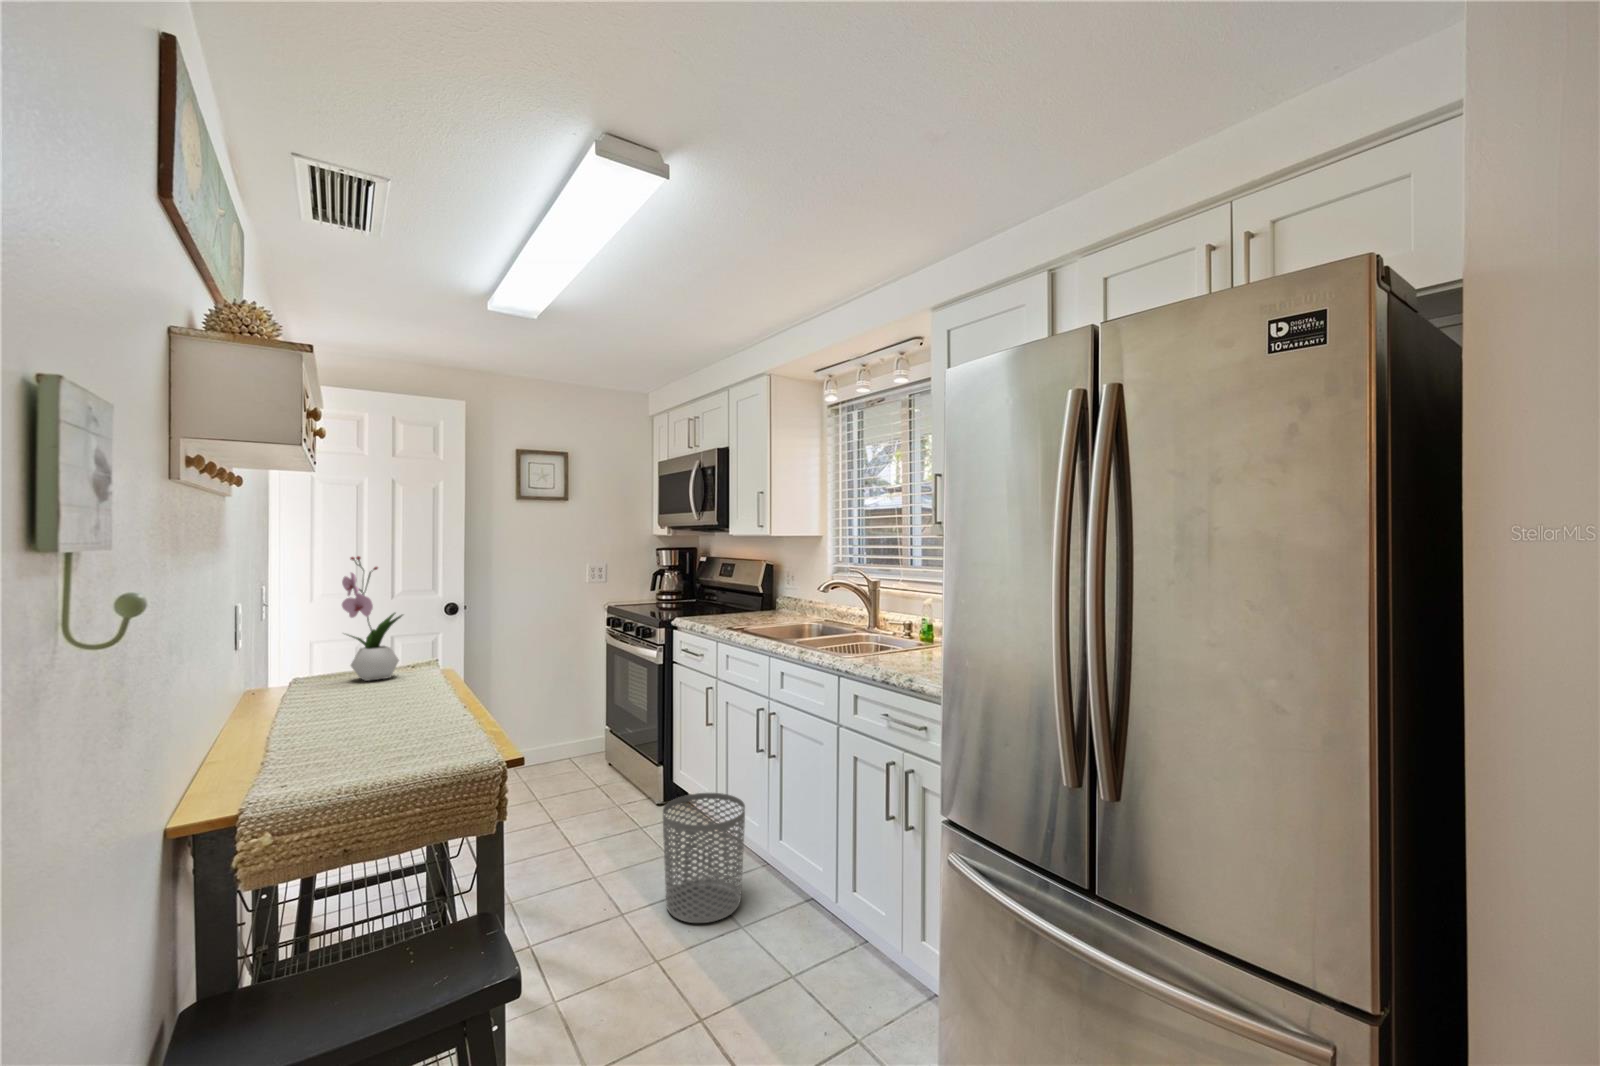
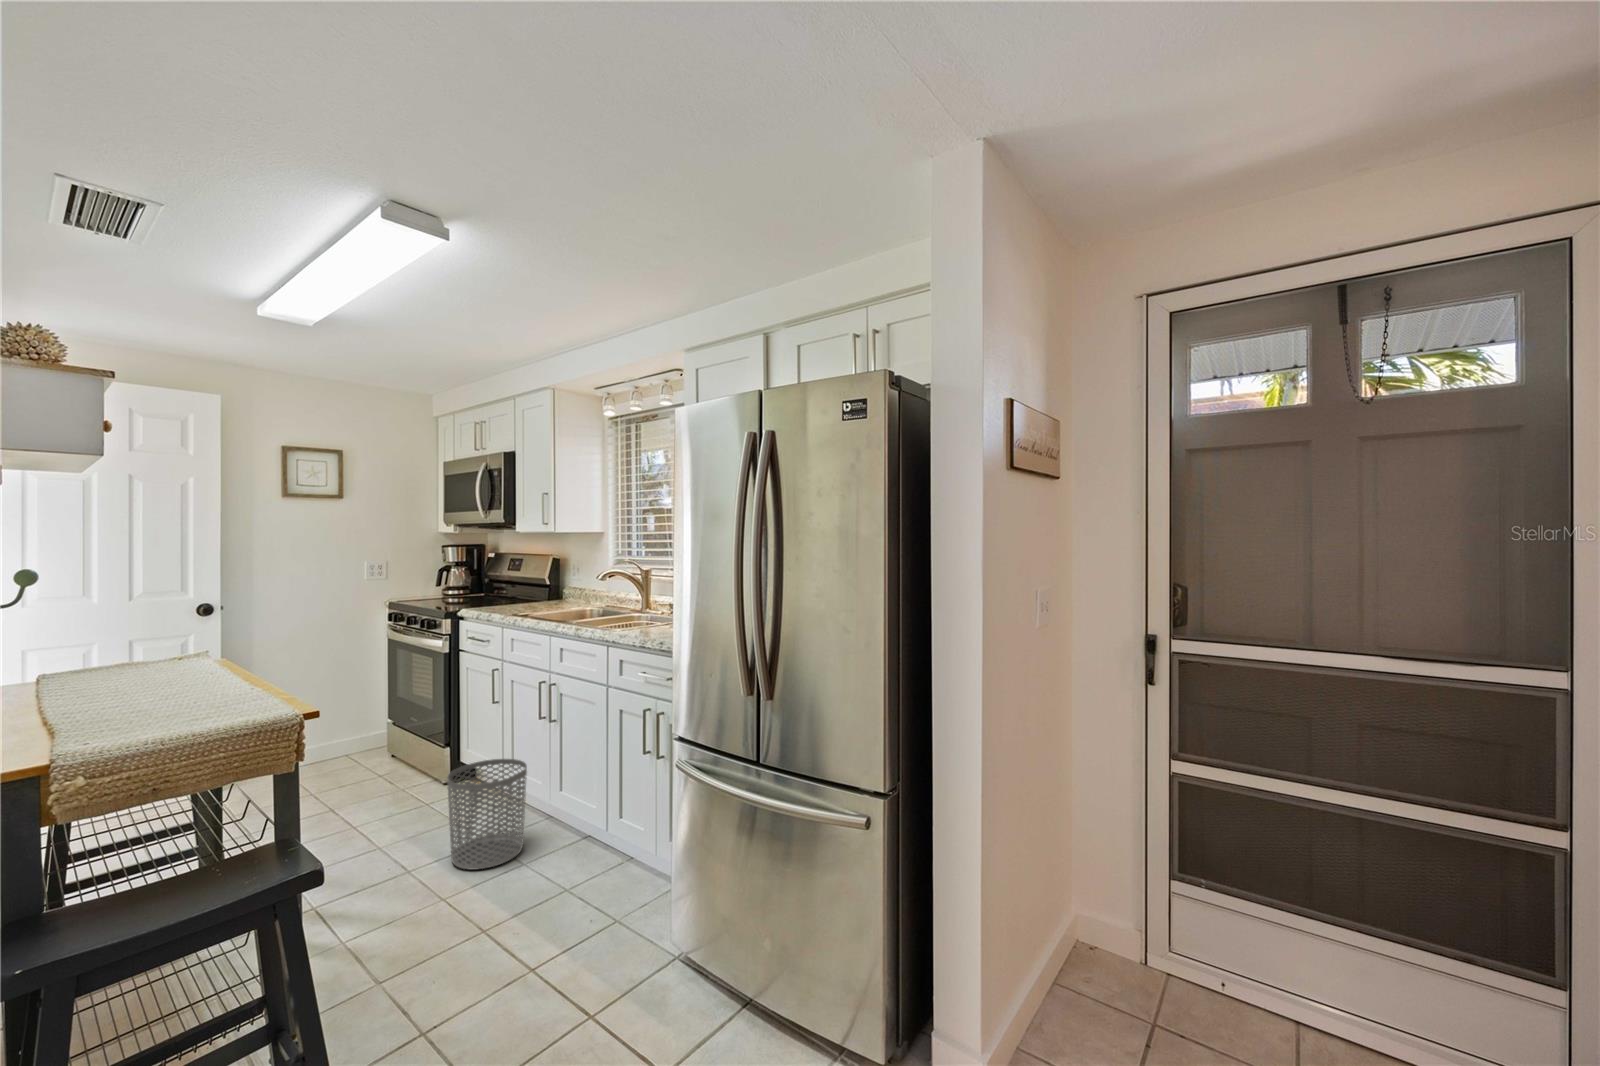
flower arrangement: present [342,556,402,681] -> none [99,554,173,673]

